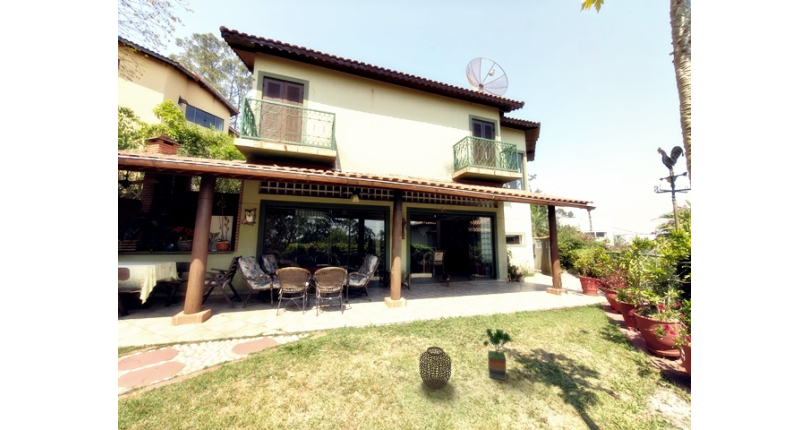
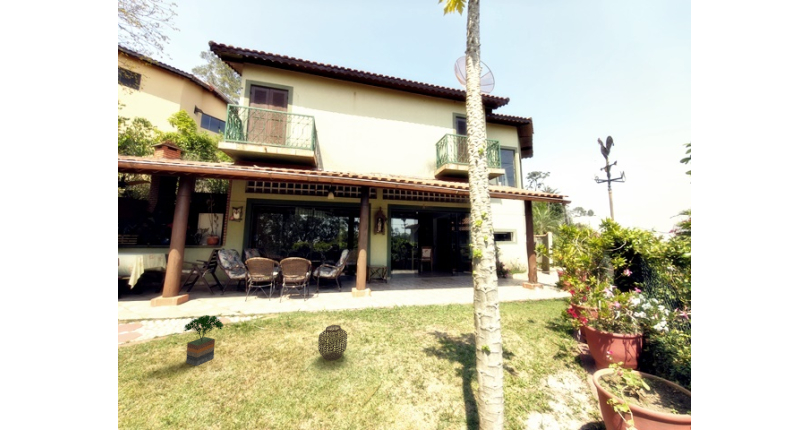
potted tree: present [481,329,513,380] -> present [184,315,224,366]

